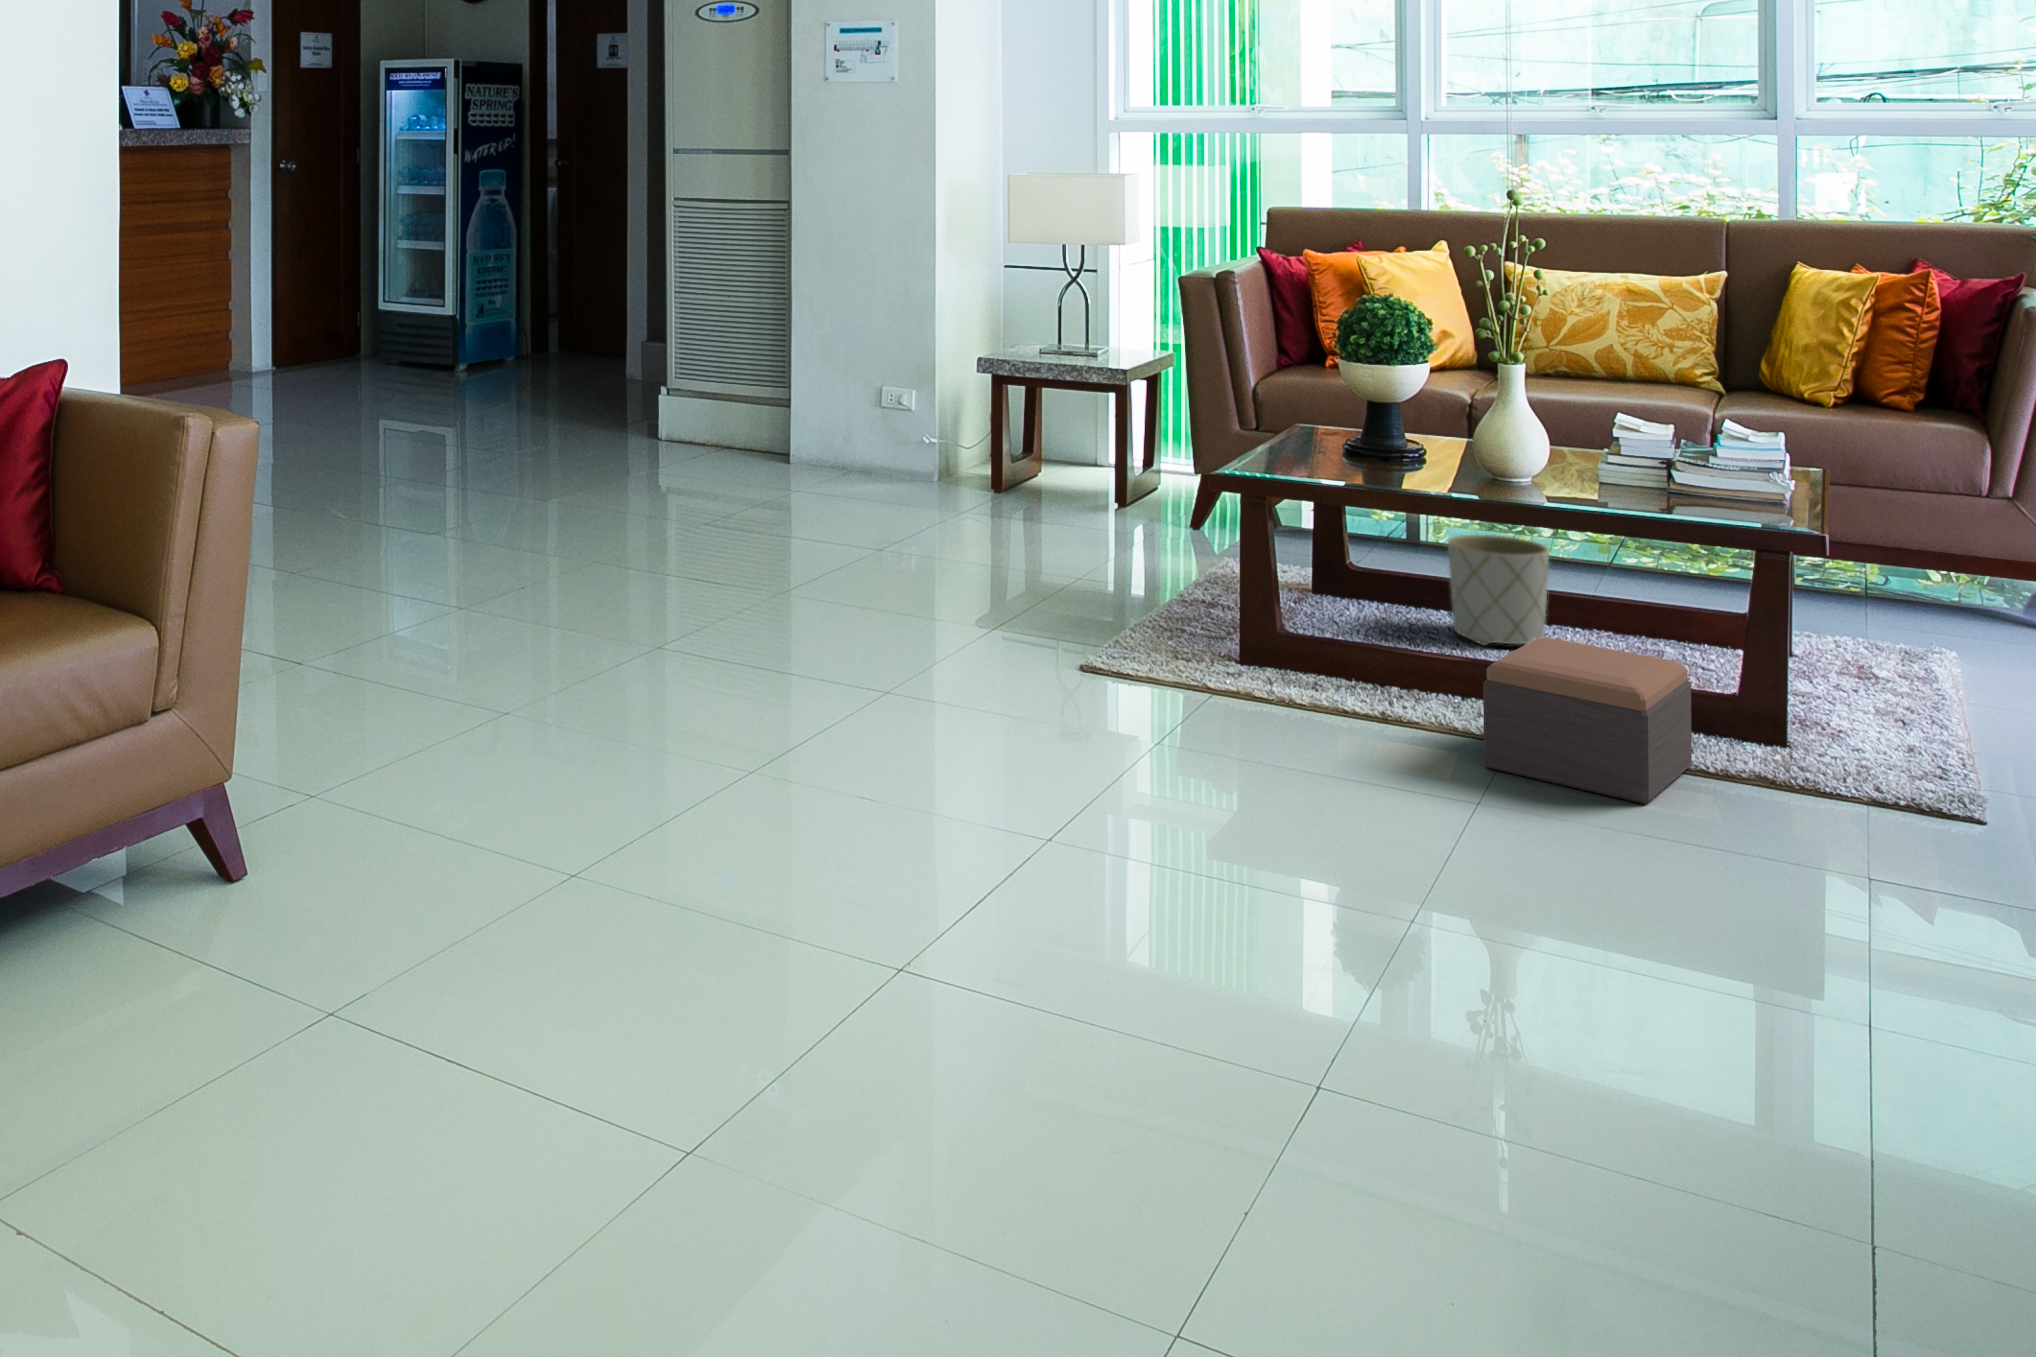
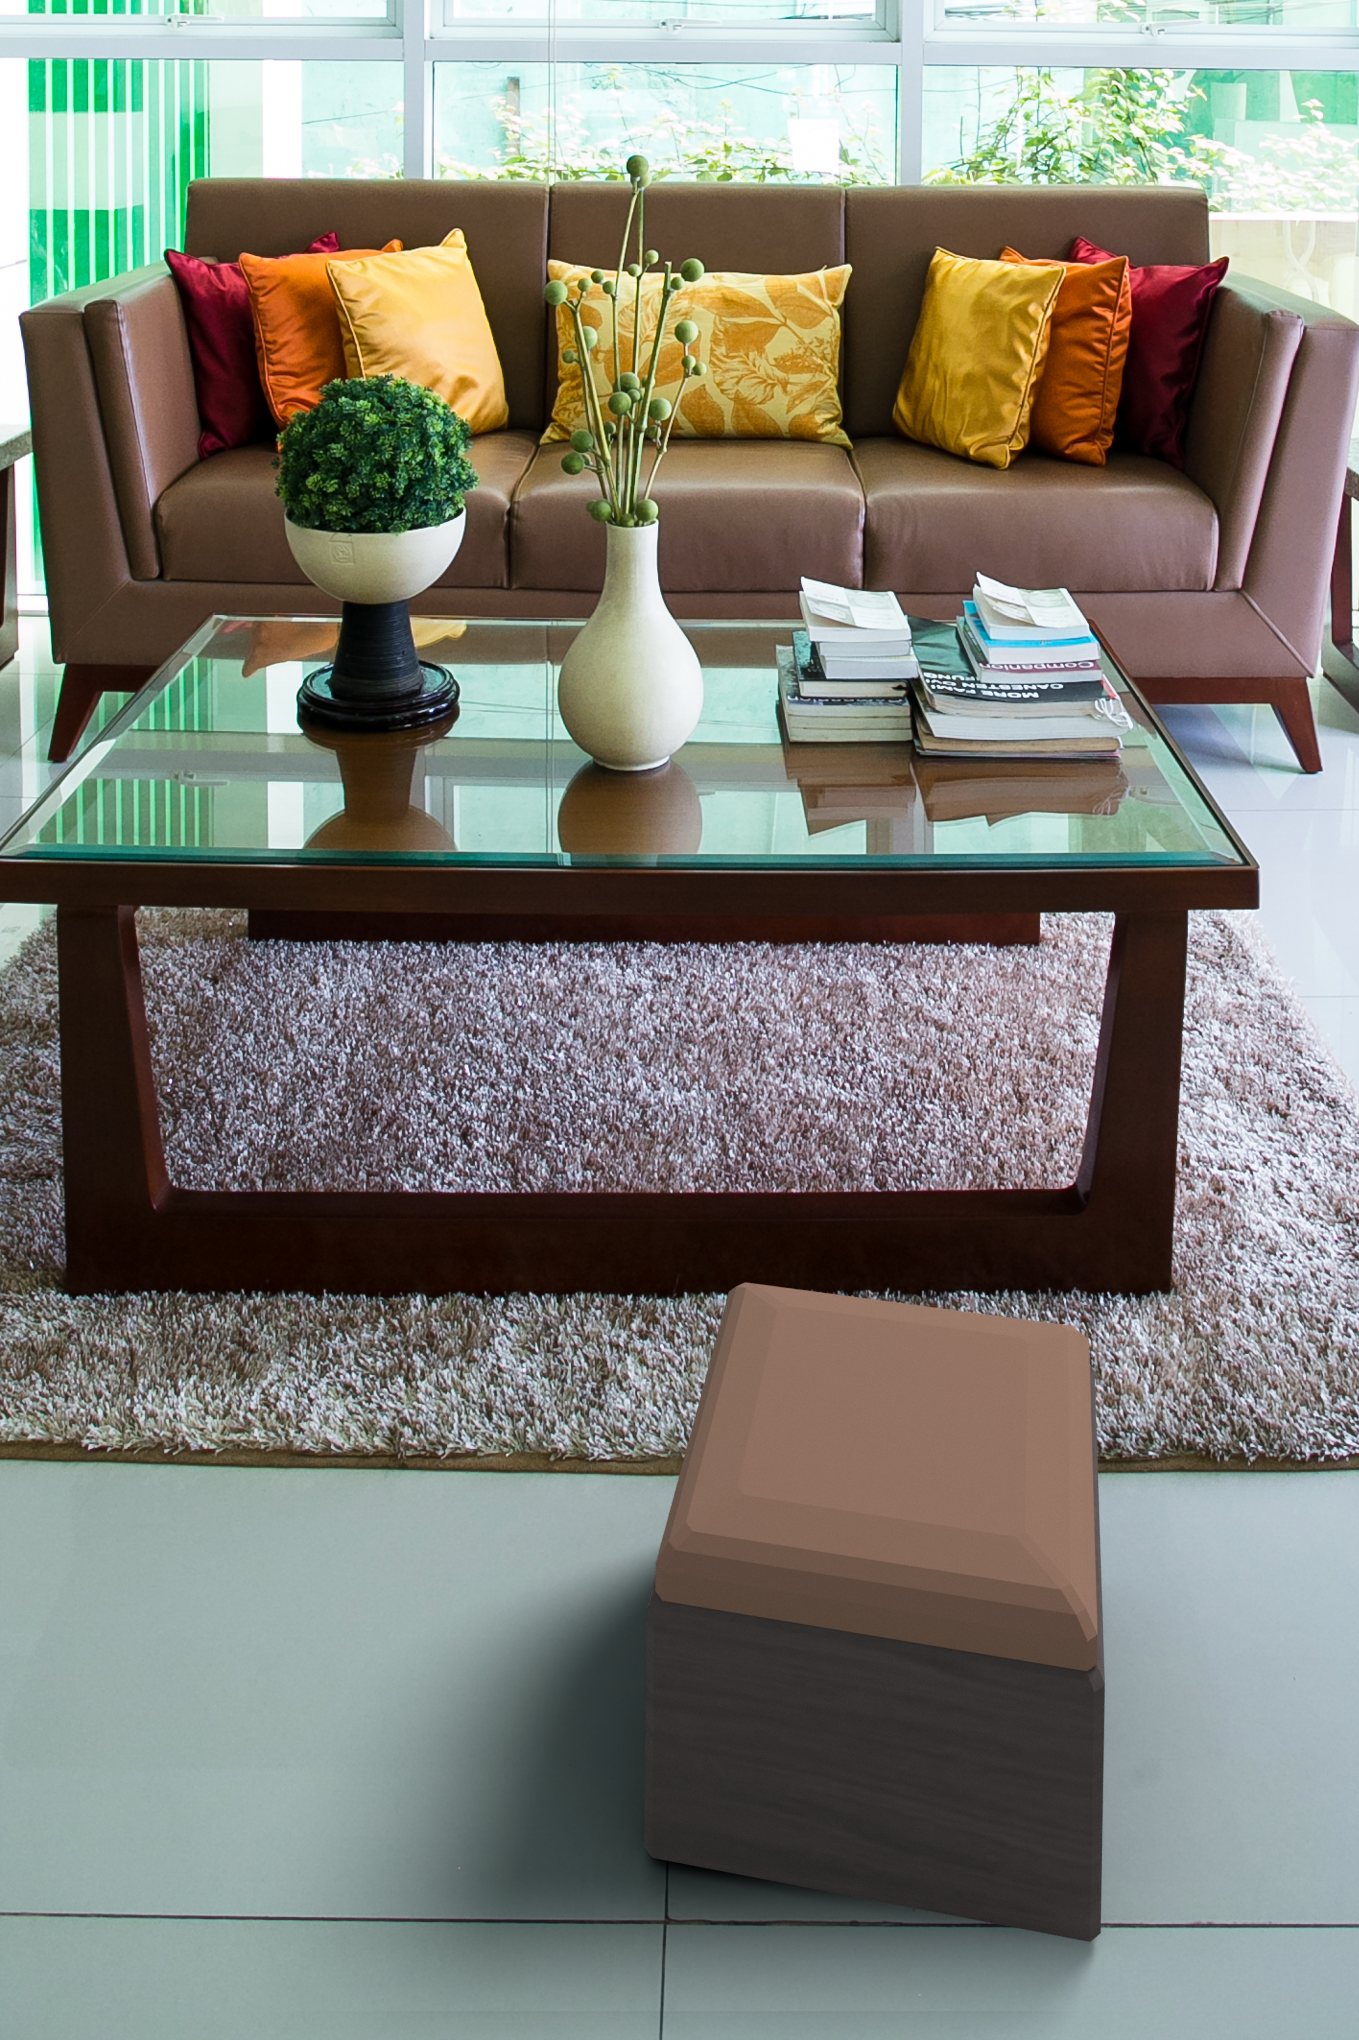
planter: present [1448,535,1549,645] -> none [491,814,673,1075]

